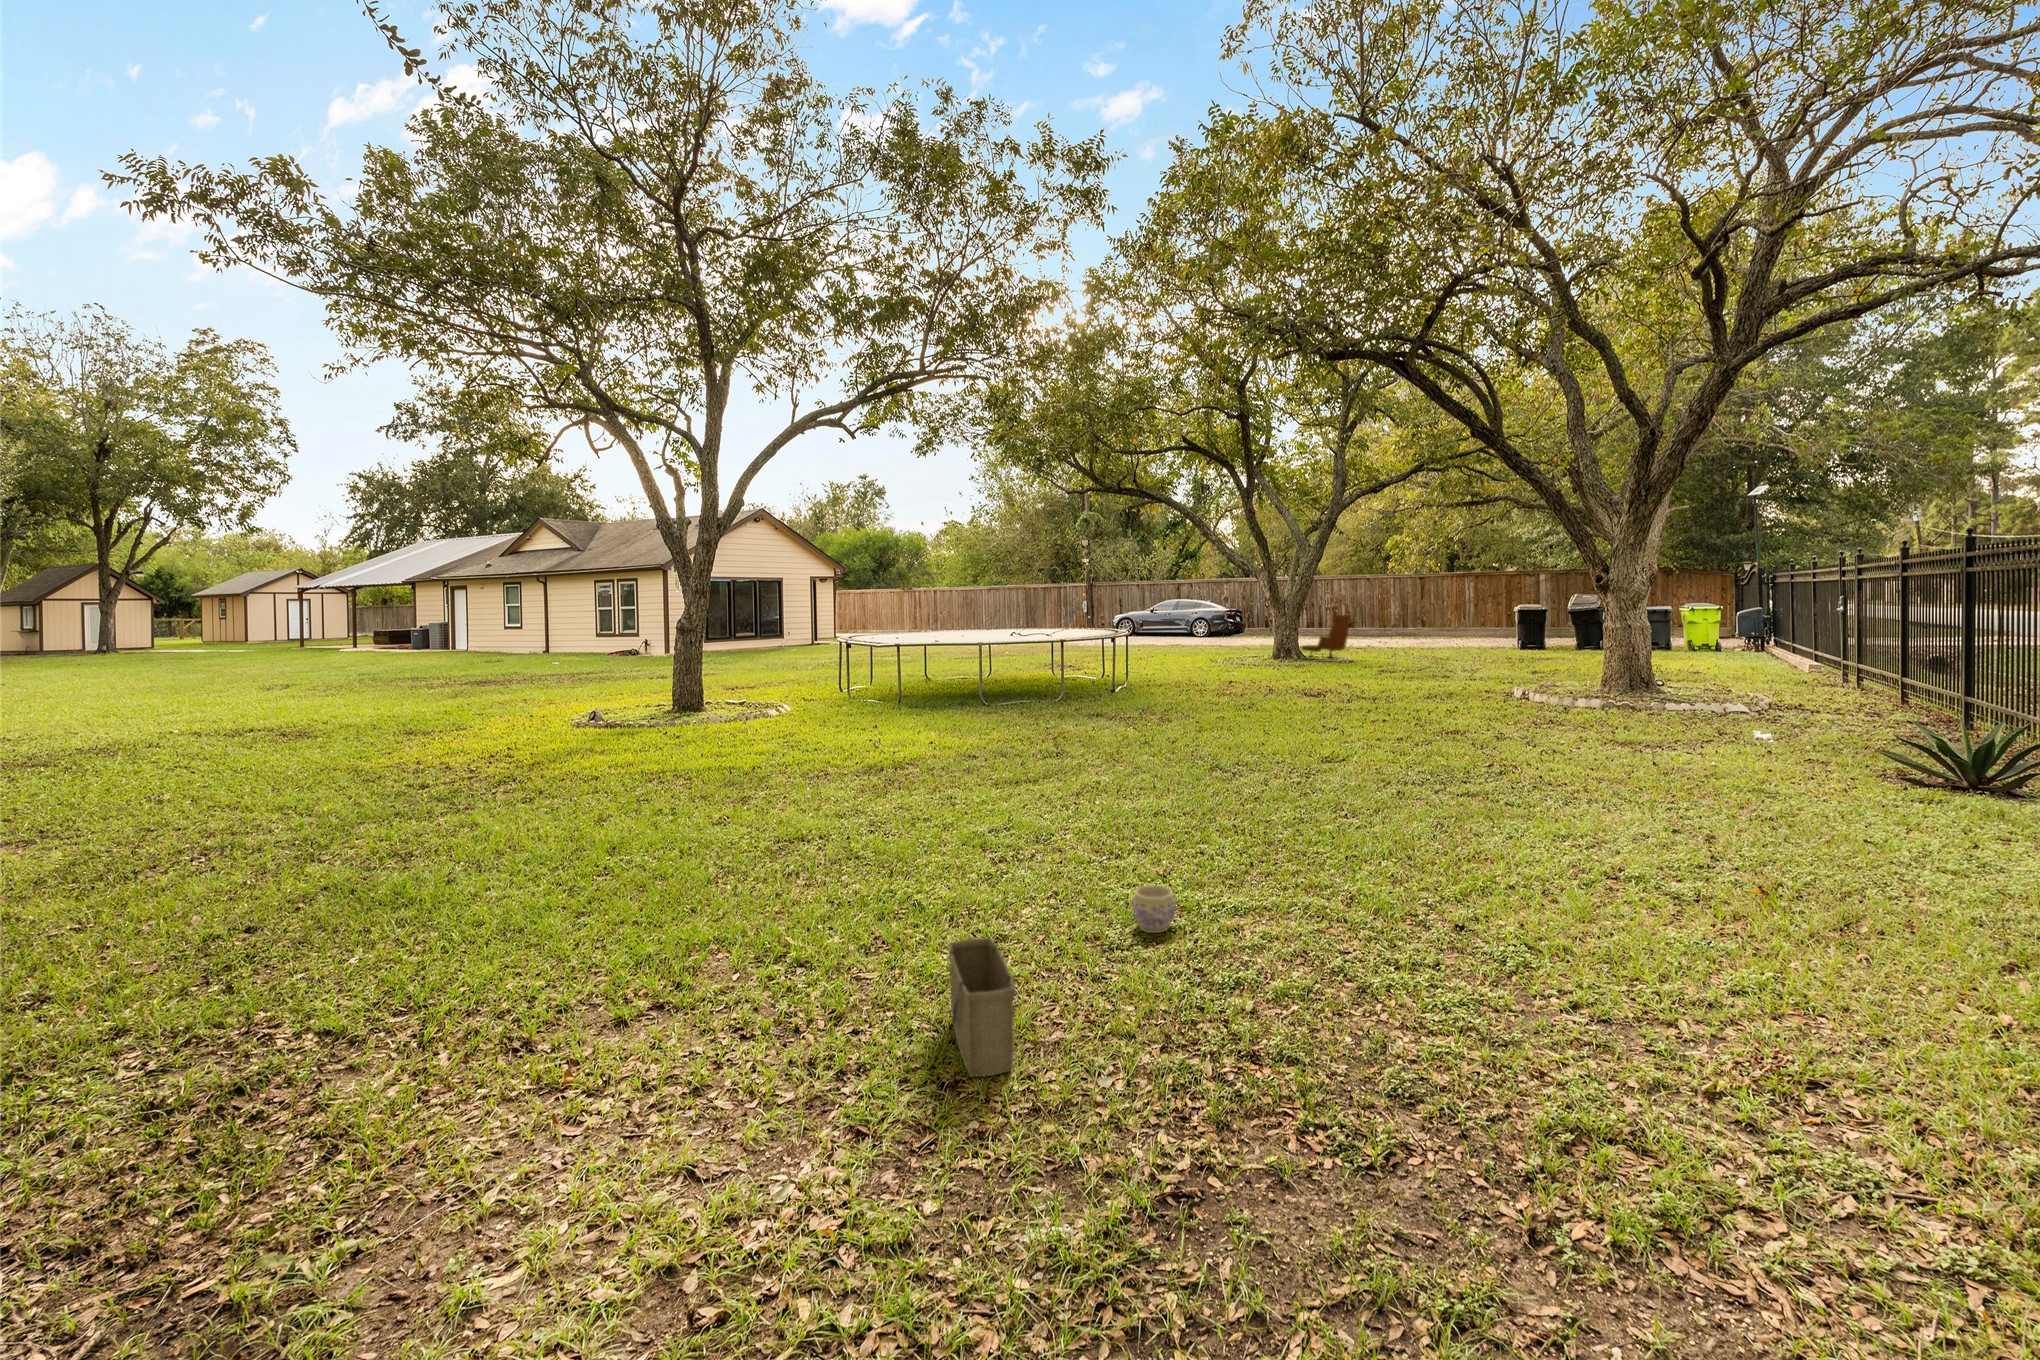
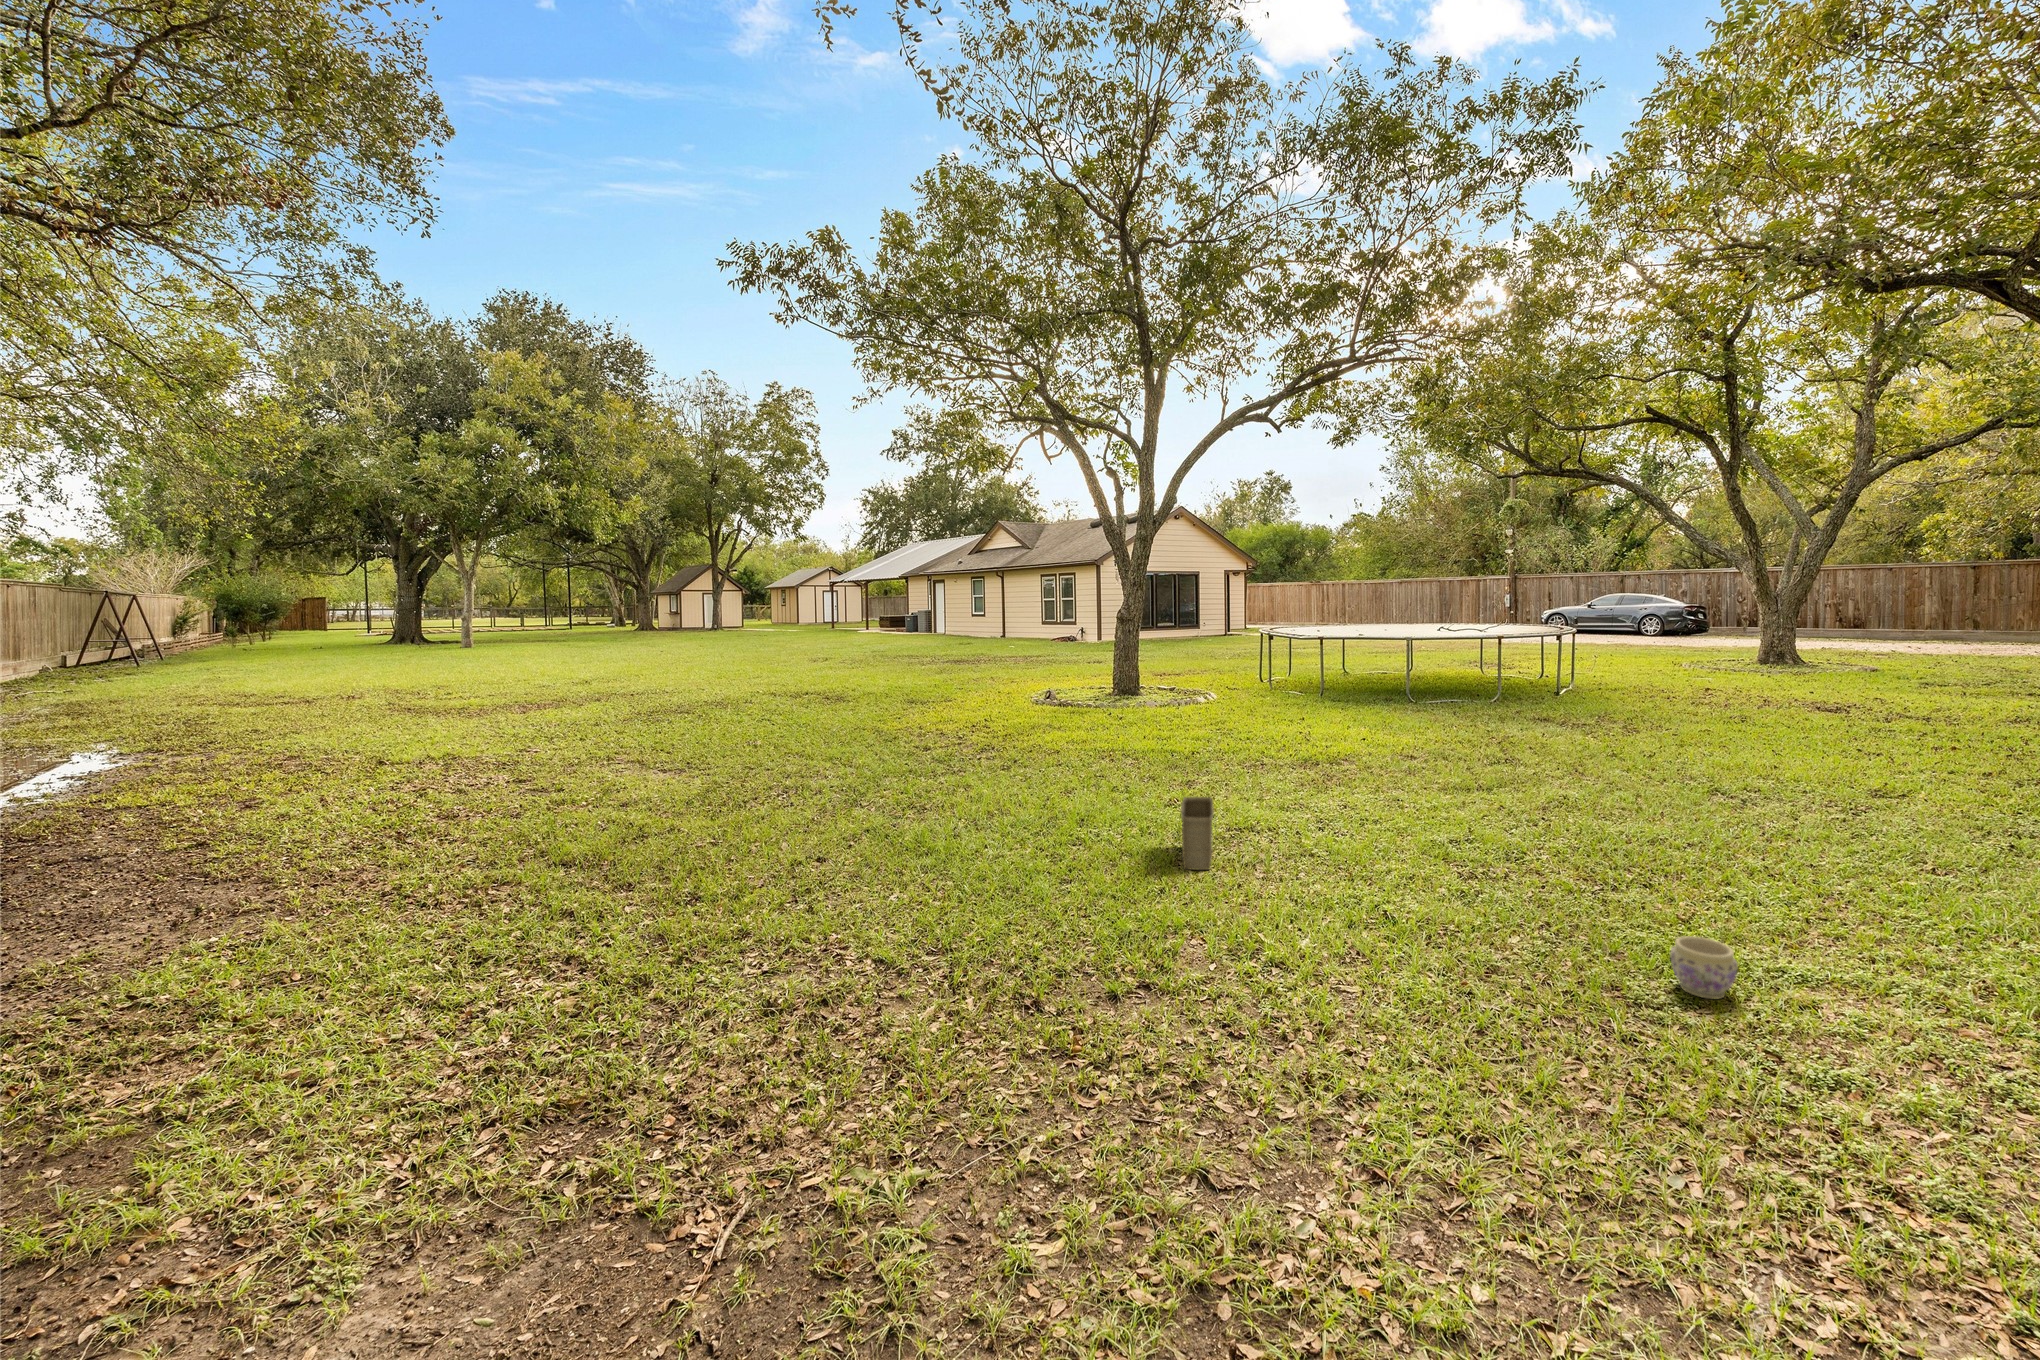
lounge chair: present [1301,615,1350,660] -> none [1795,610,1874,669]
basket: present [946,938,1016,1077] -> present [1178,796,1217,870]

